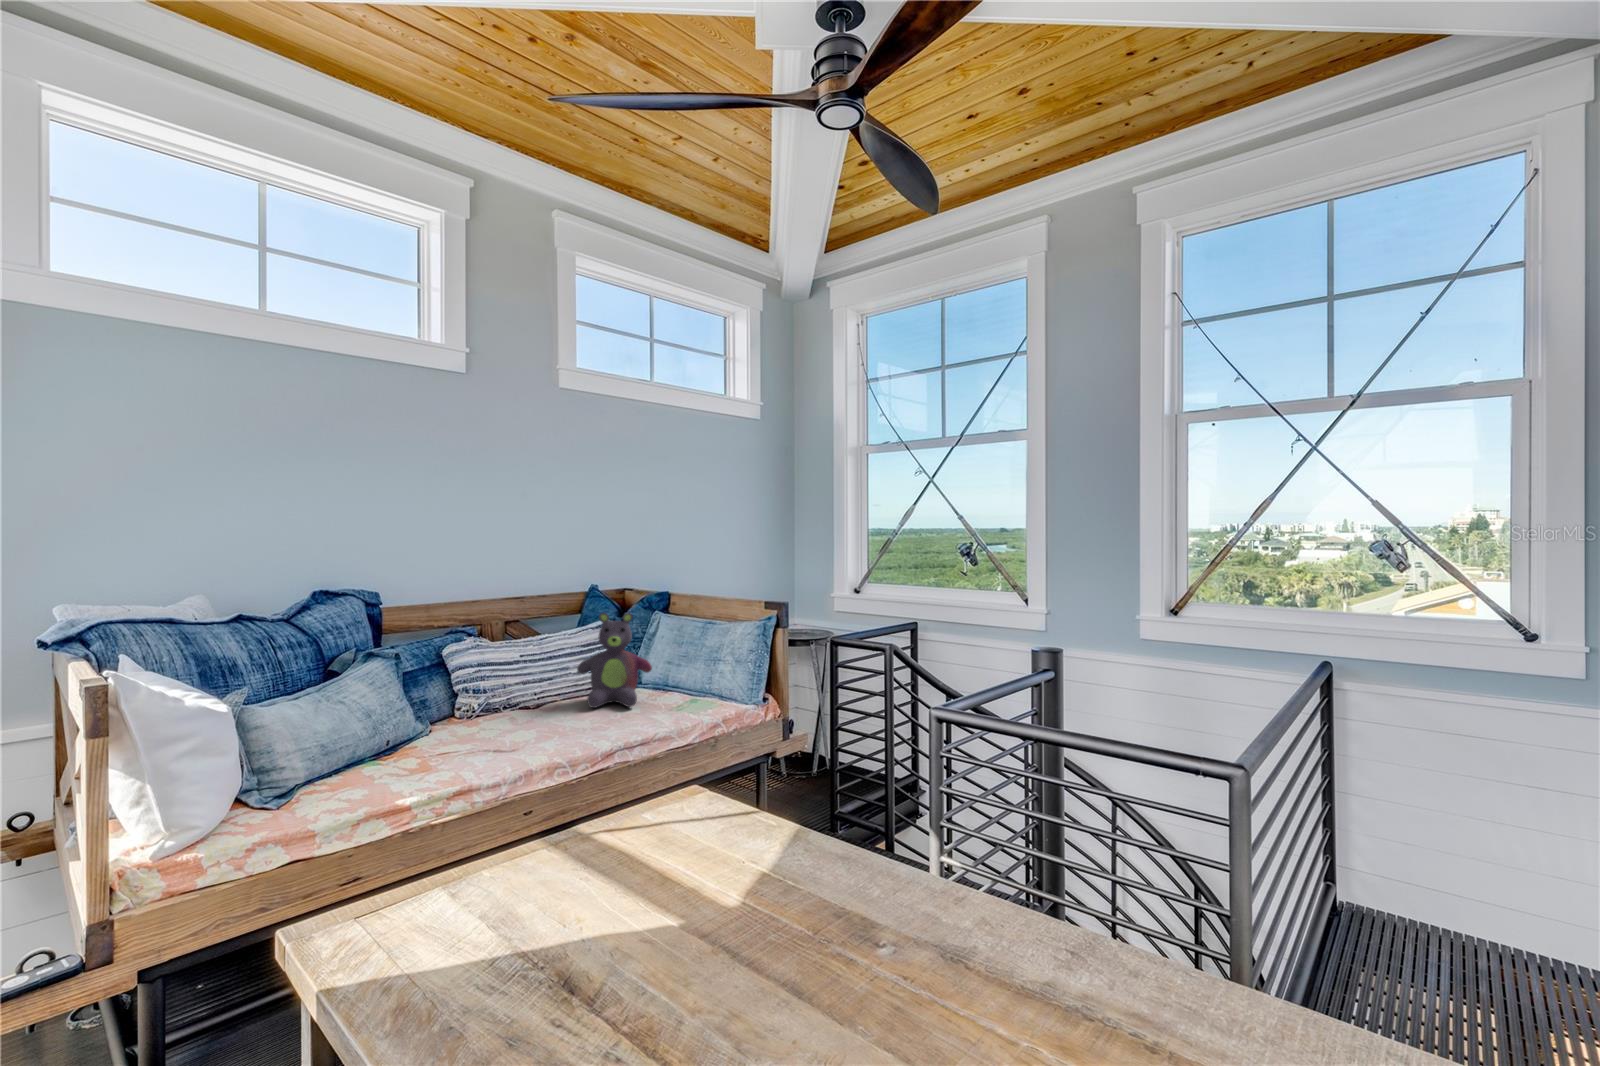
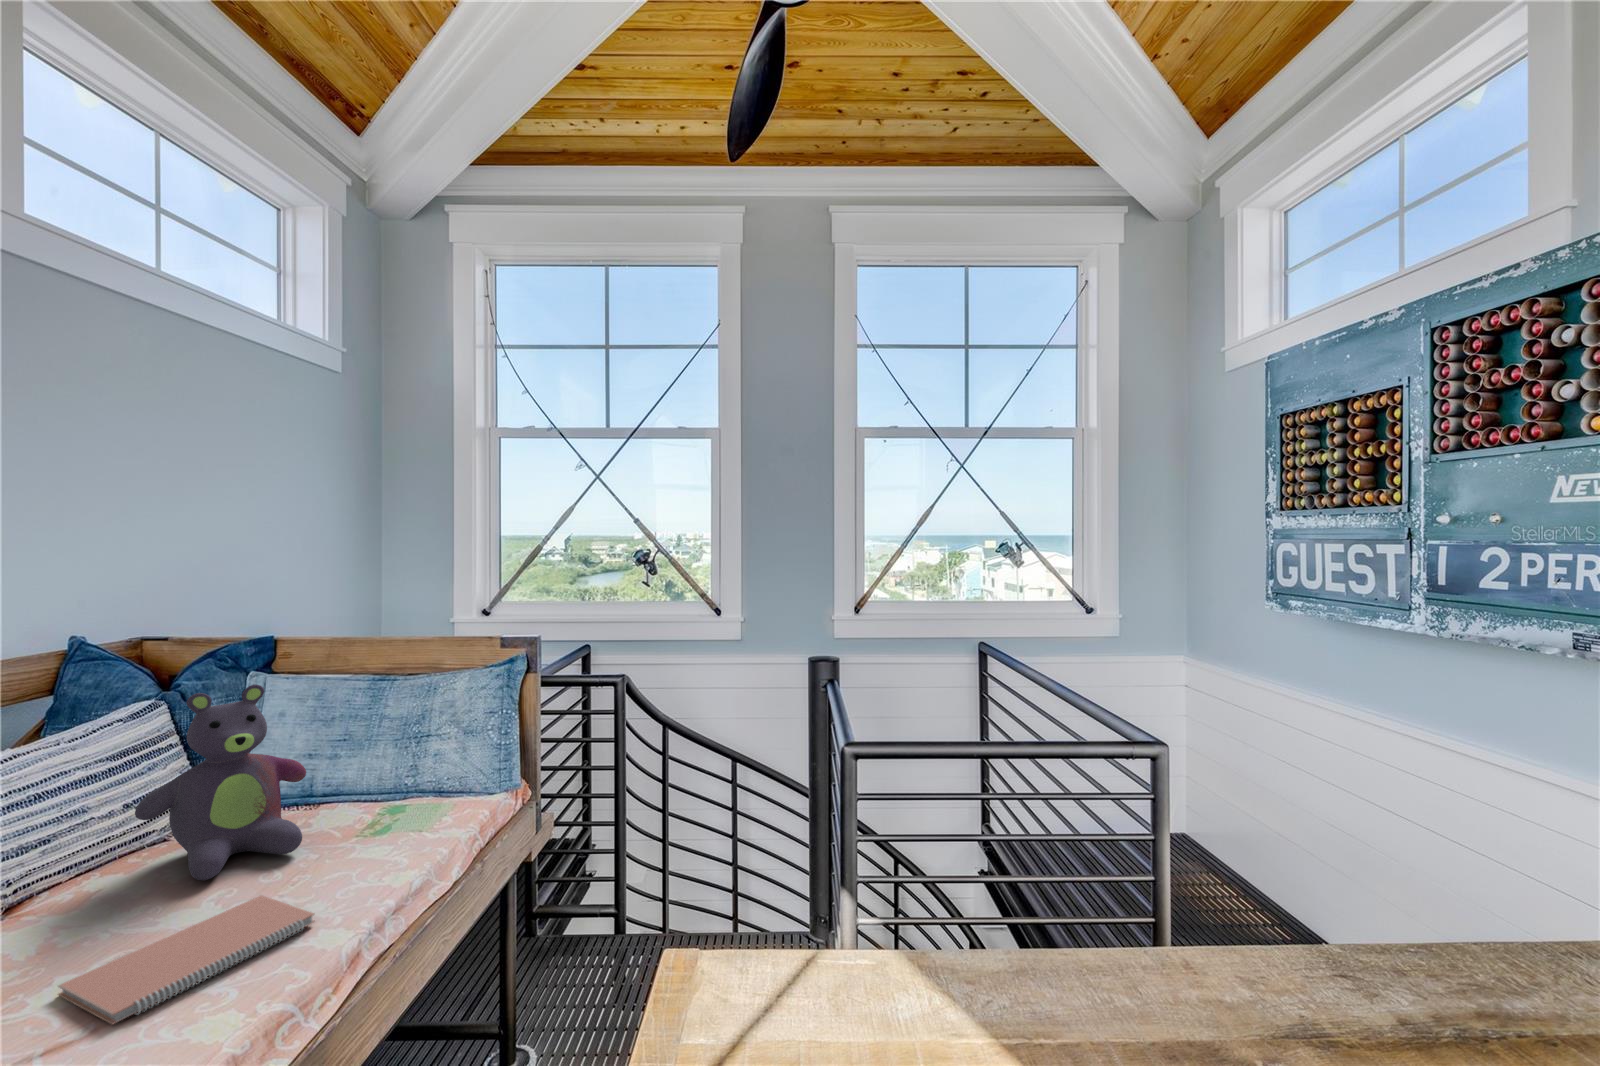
notebook: none [519,716,608,739] -> present [58,896,315,1024]

